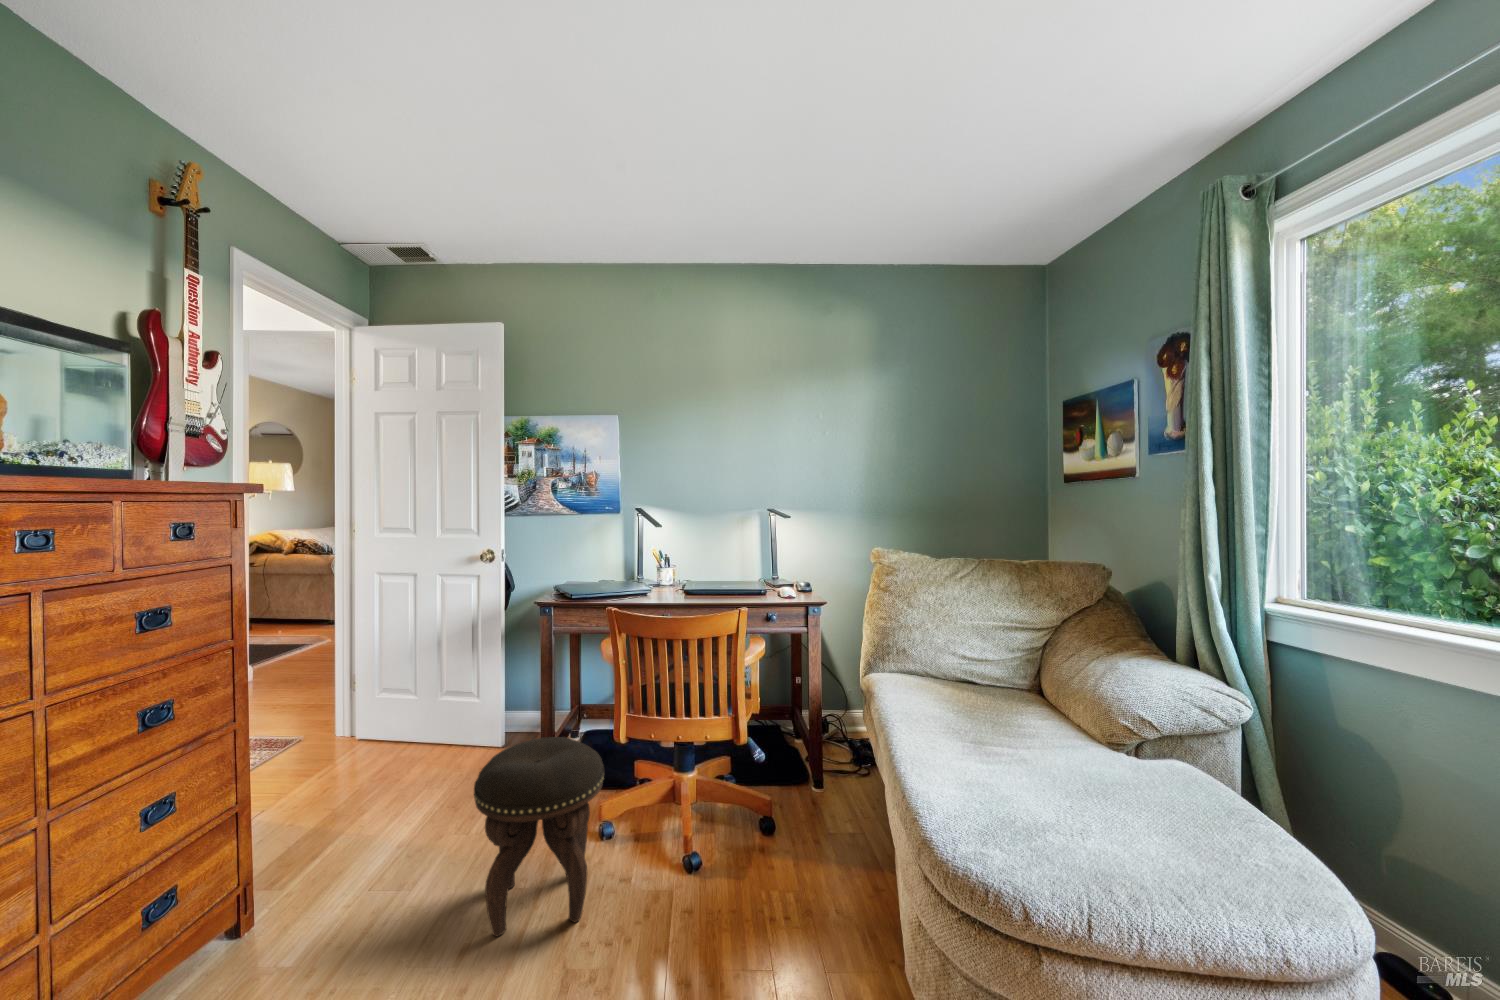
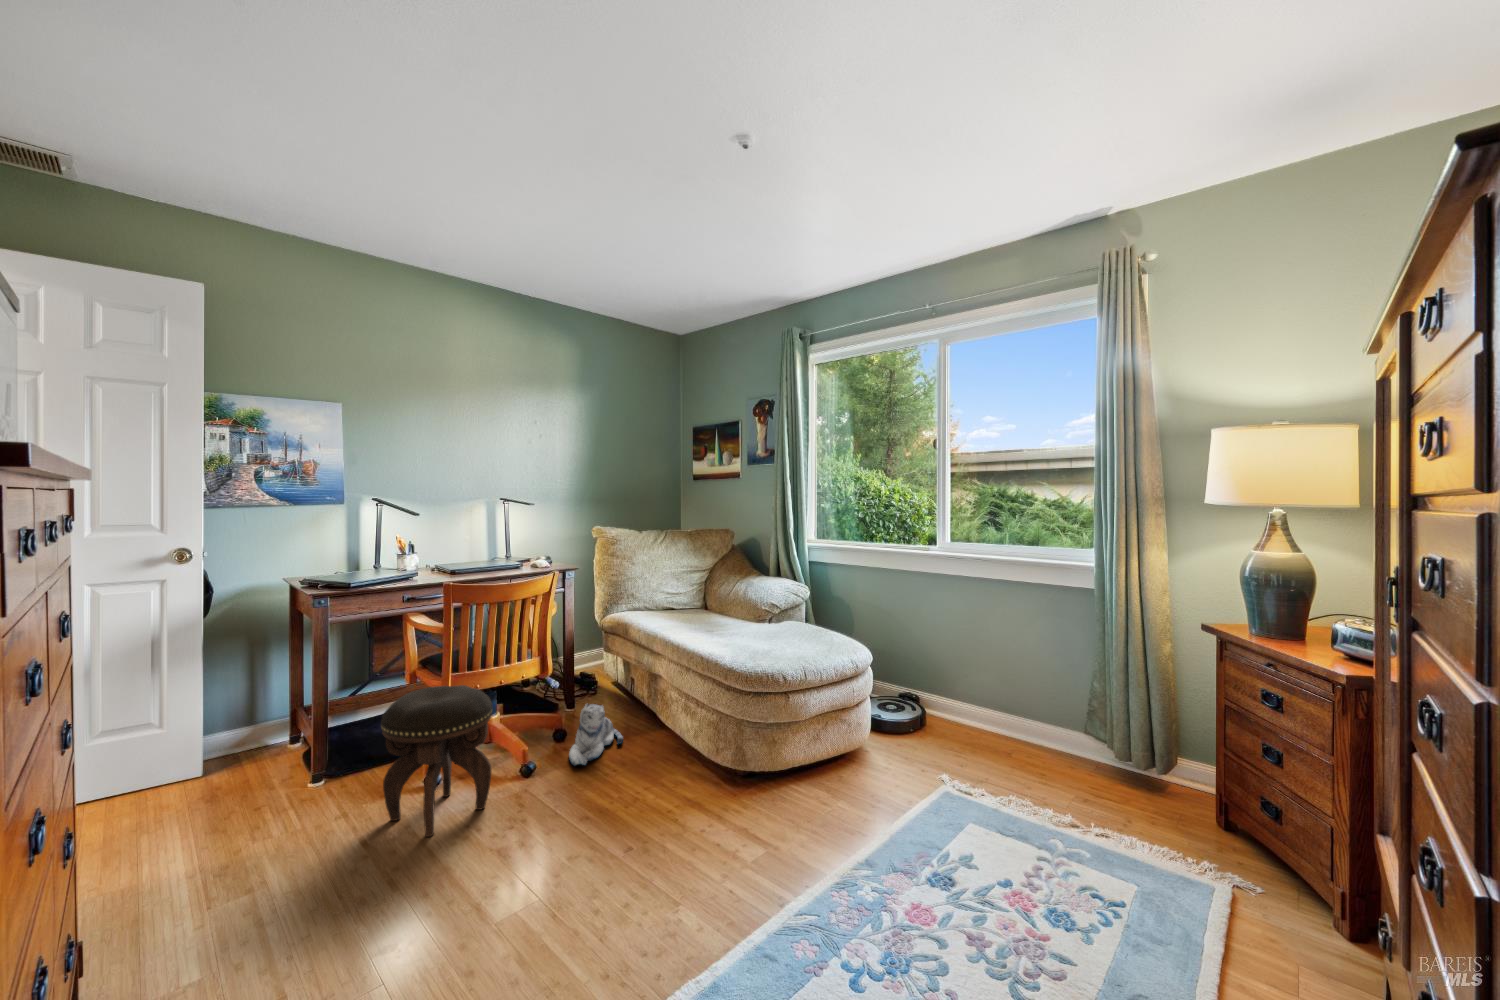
plush toy: none [720,812,828,911] -> present [569,704,623,766]

